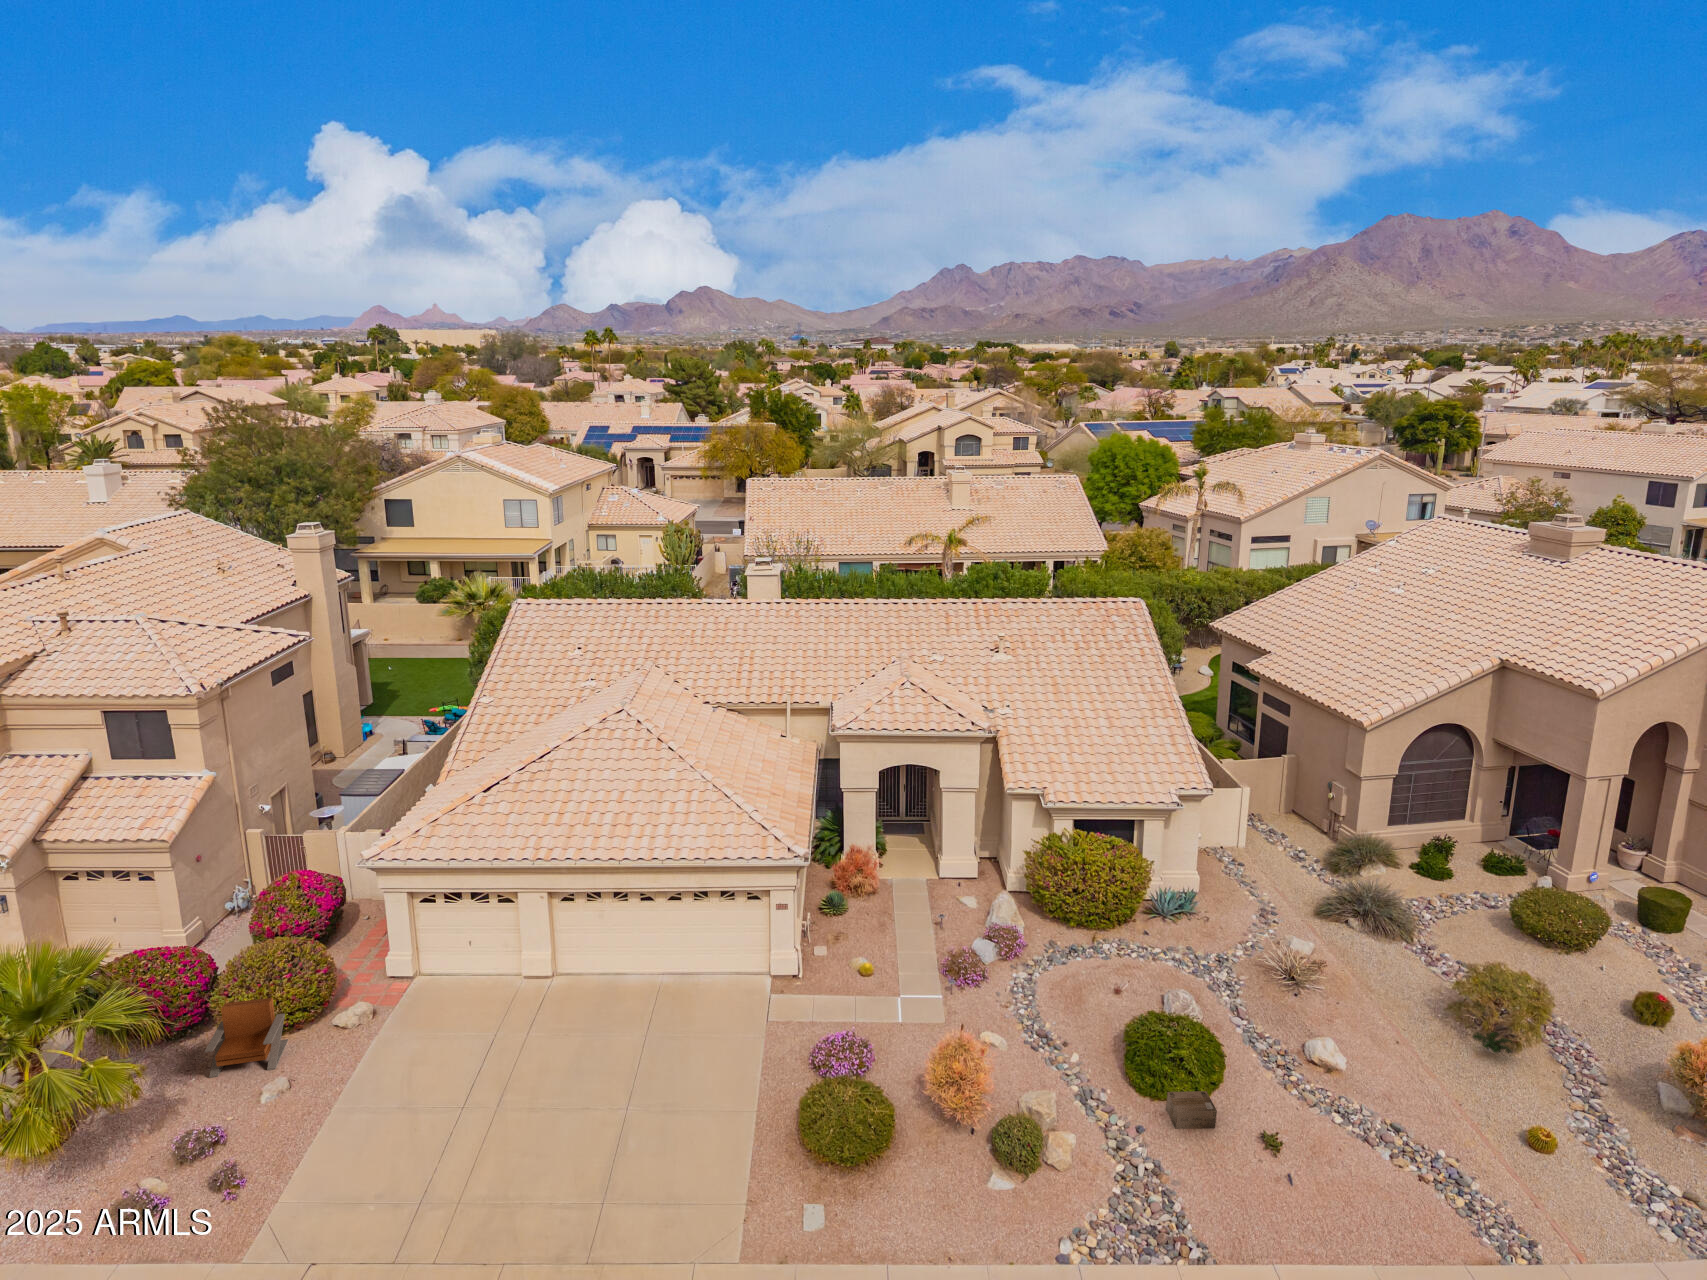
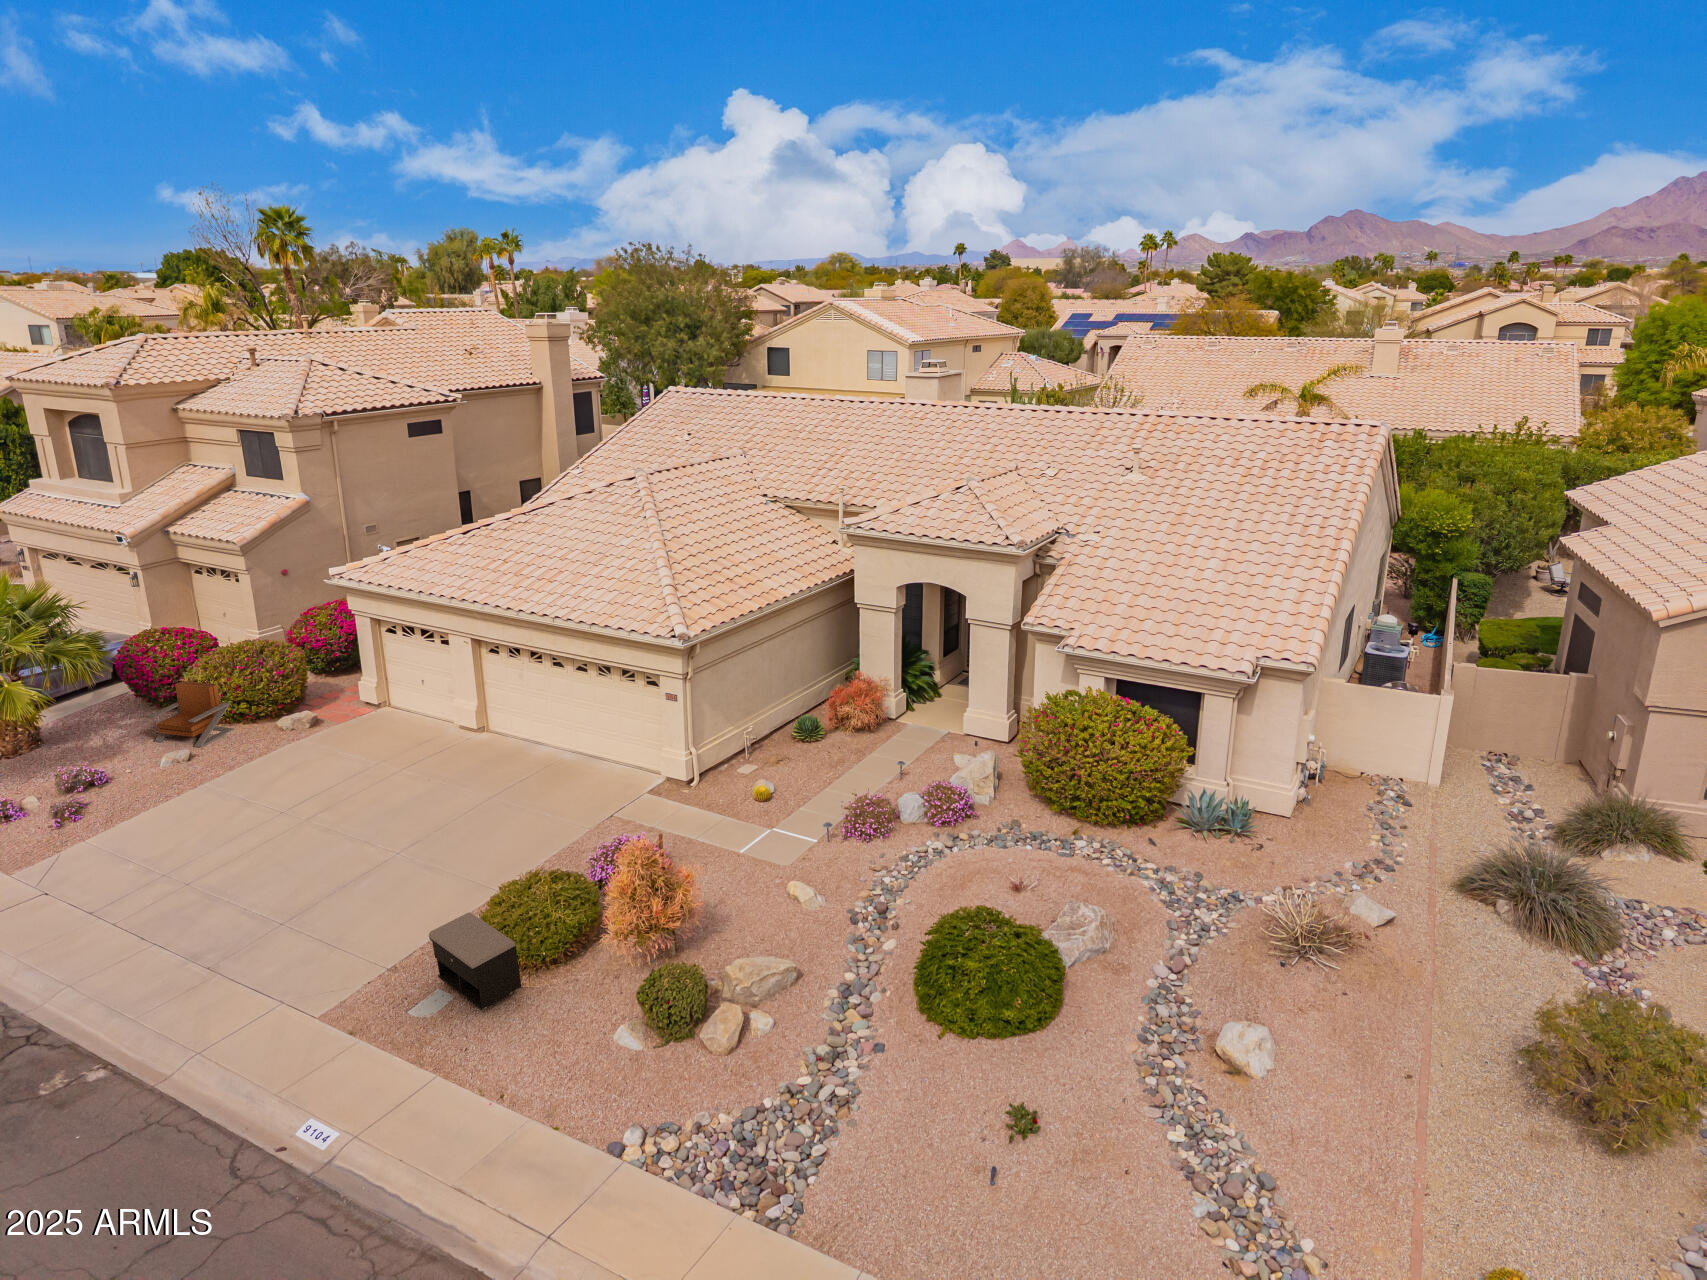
potted plant: present [1473,1032,1512,1054] -> none [1544,1105,1620,1157]
cardboard box: present [1166,1091,1217,1129] -> none [927,1017,997,1084]
storage bench: none [797,1130,870,1205] -> present [429,912,521,1010]

